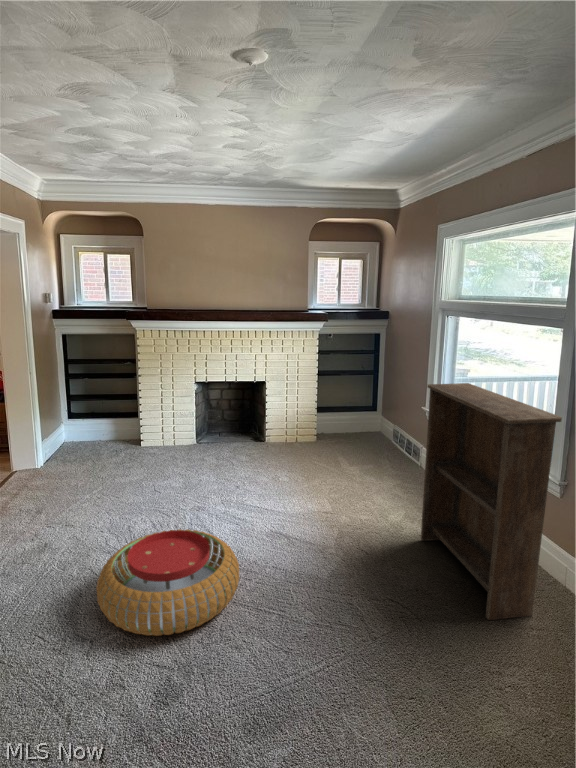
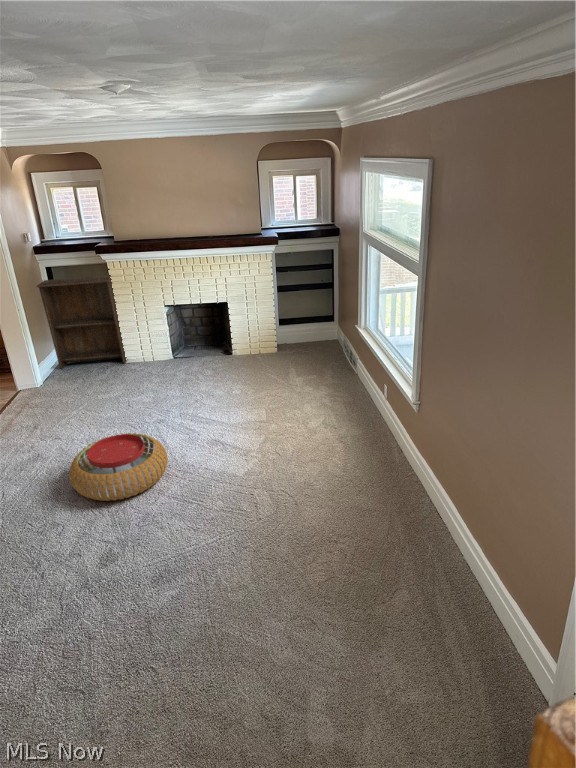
bookshelf: present [421,383,562,620] -> present [37,275,127,369]

